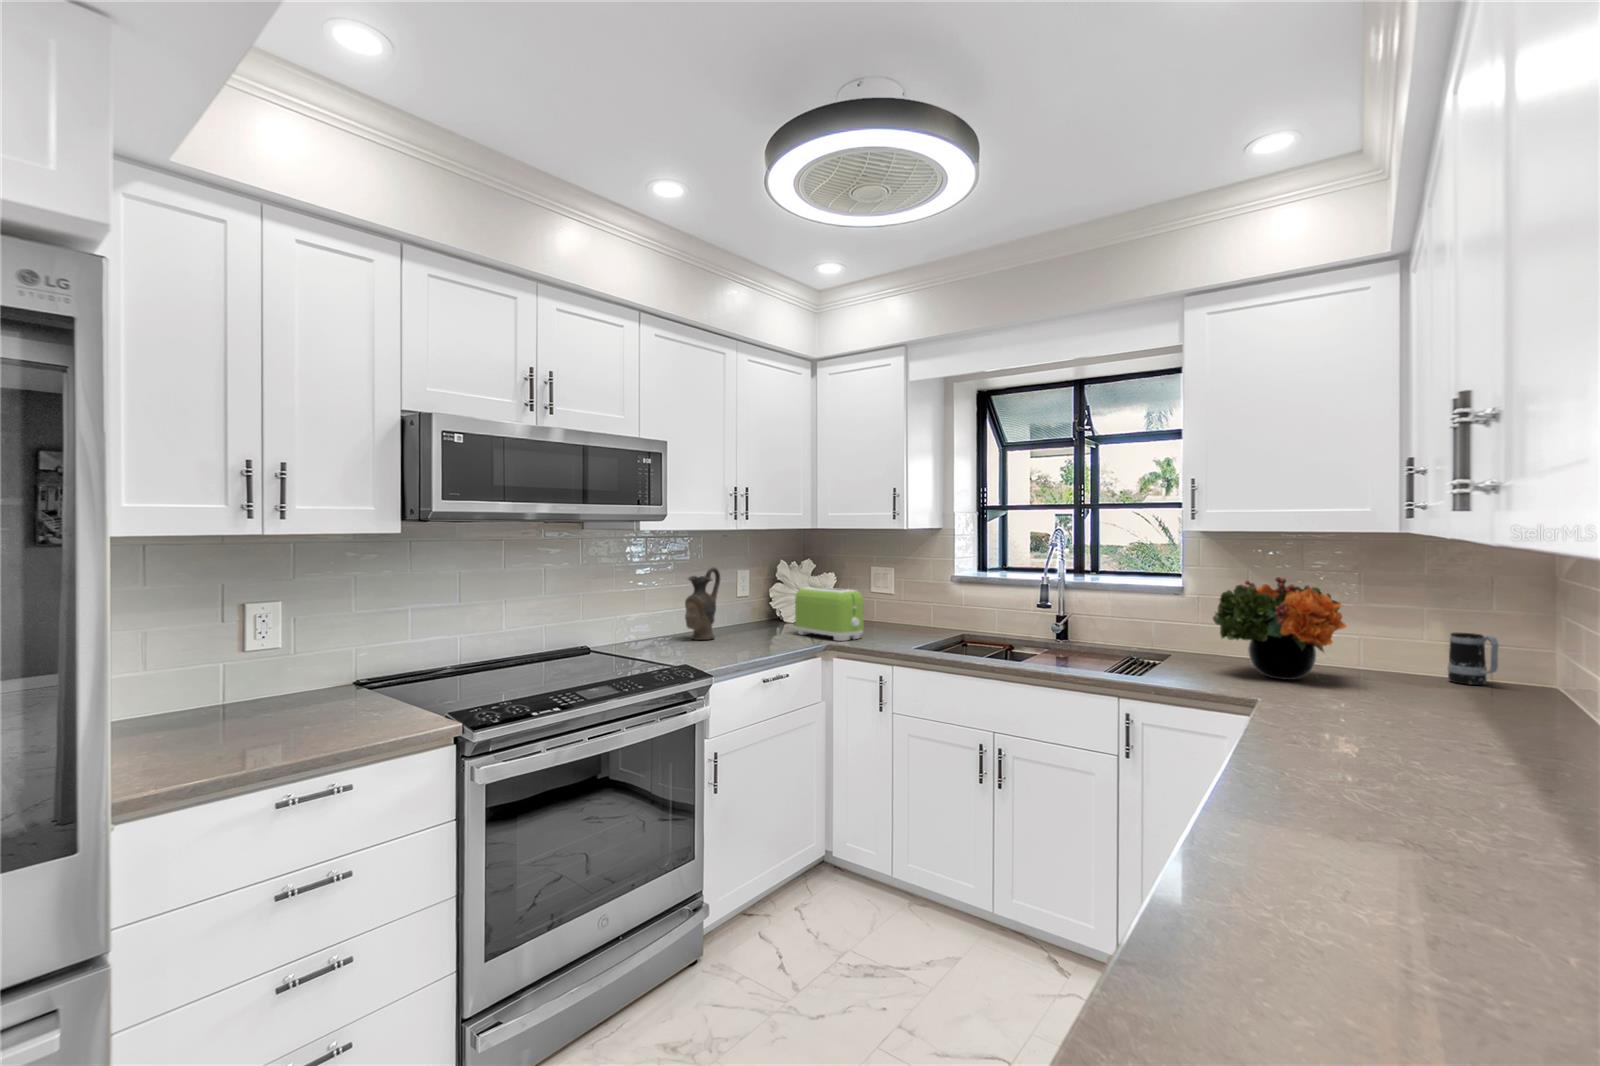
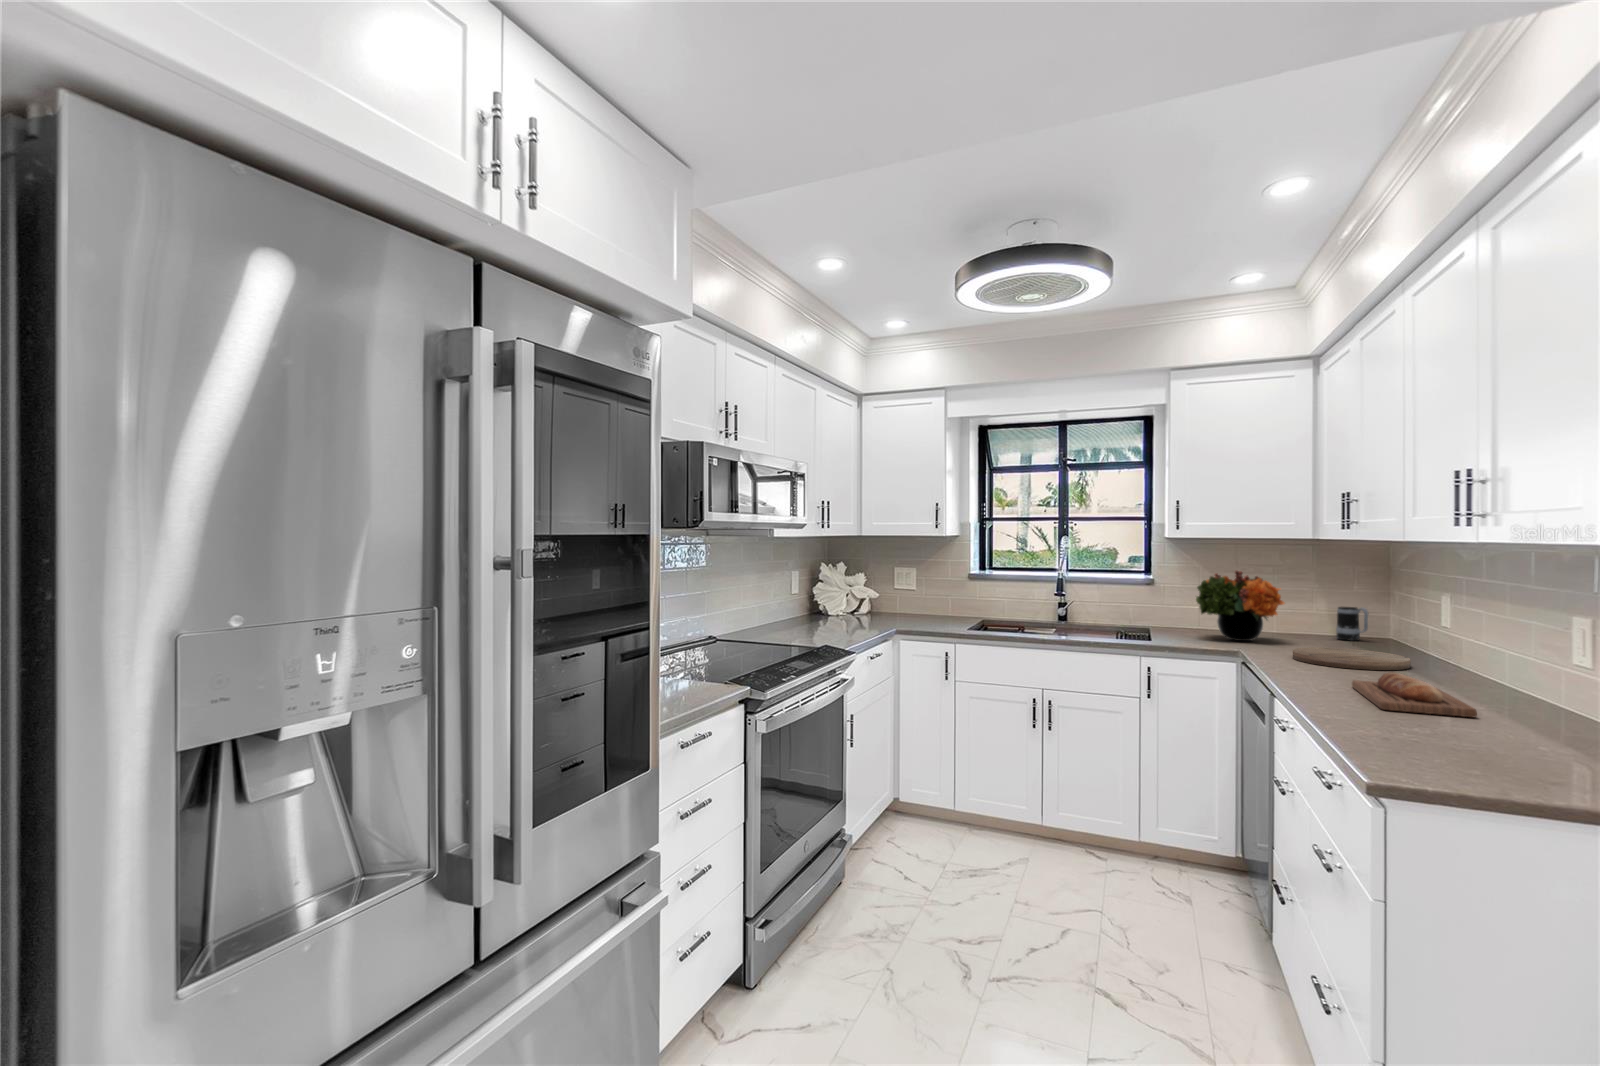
ceramic pitcher: present [685,567,720,640] -> none [770,568,796,629]
toaster: present [795,587,864,641] -> none [852,584,913,627]
cutting board: none [1322,698,1519,749] -> present [1293,647,1411,670]
bread loaf: none [1338,767,1527,884] -> present [1352,673,1477,717]

